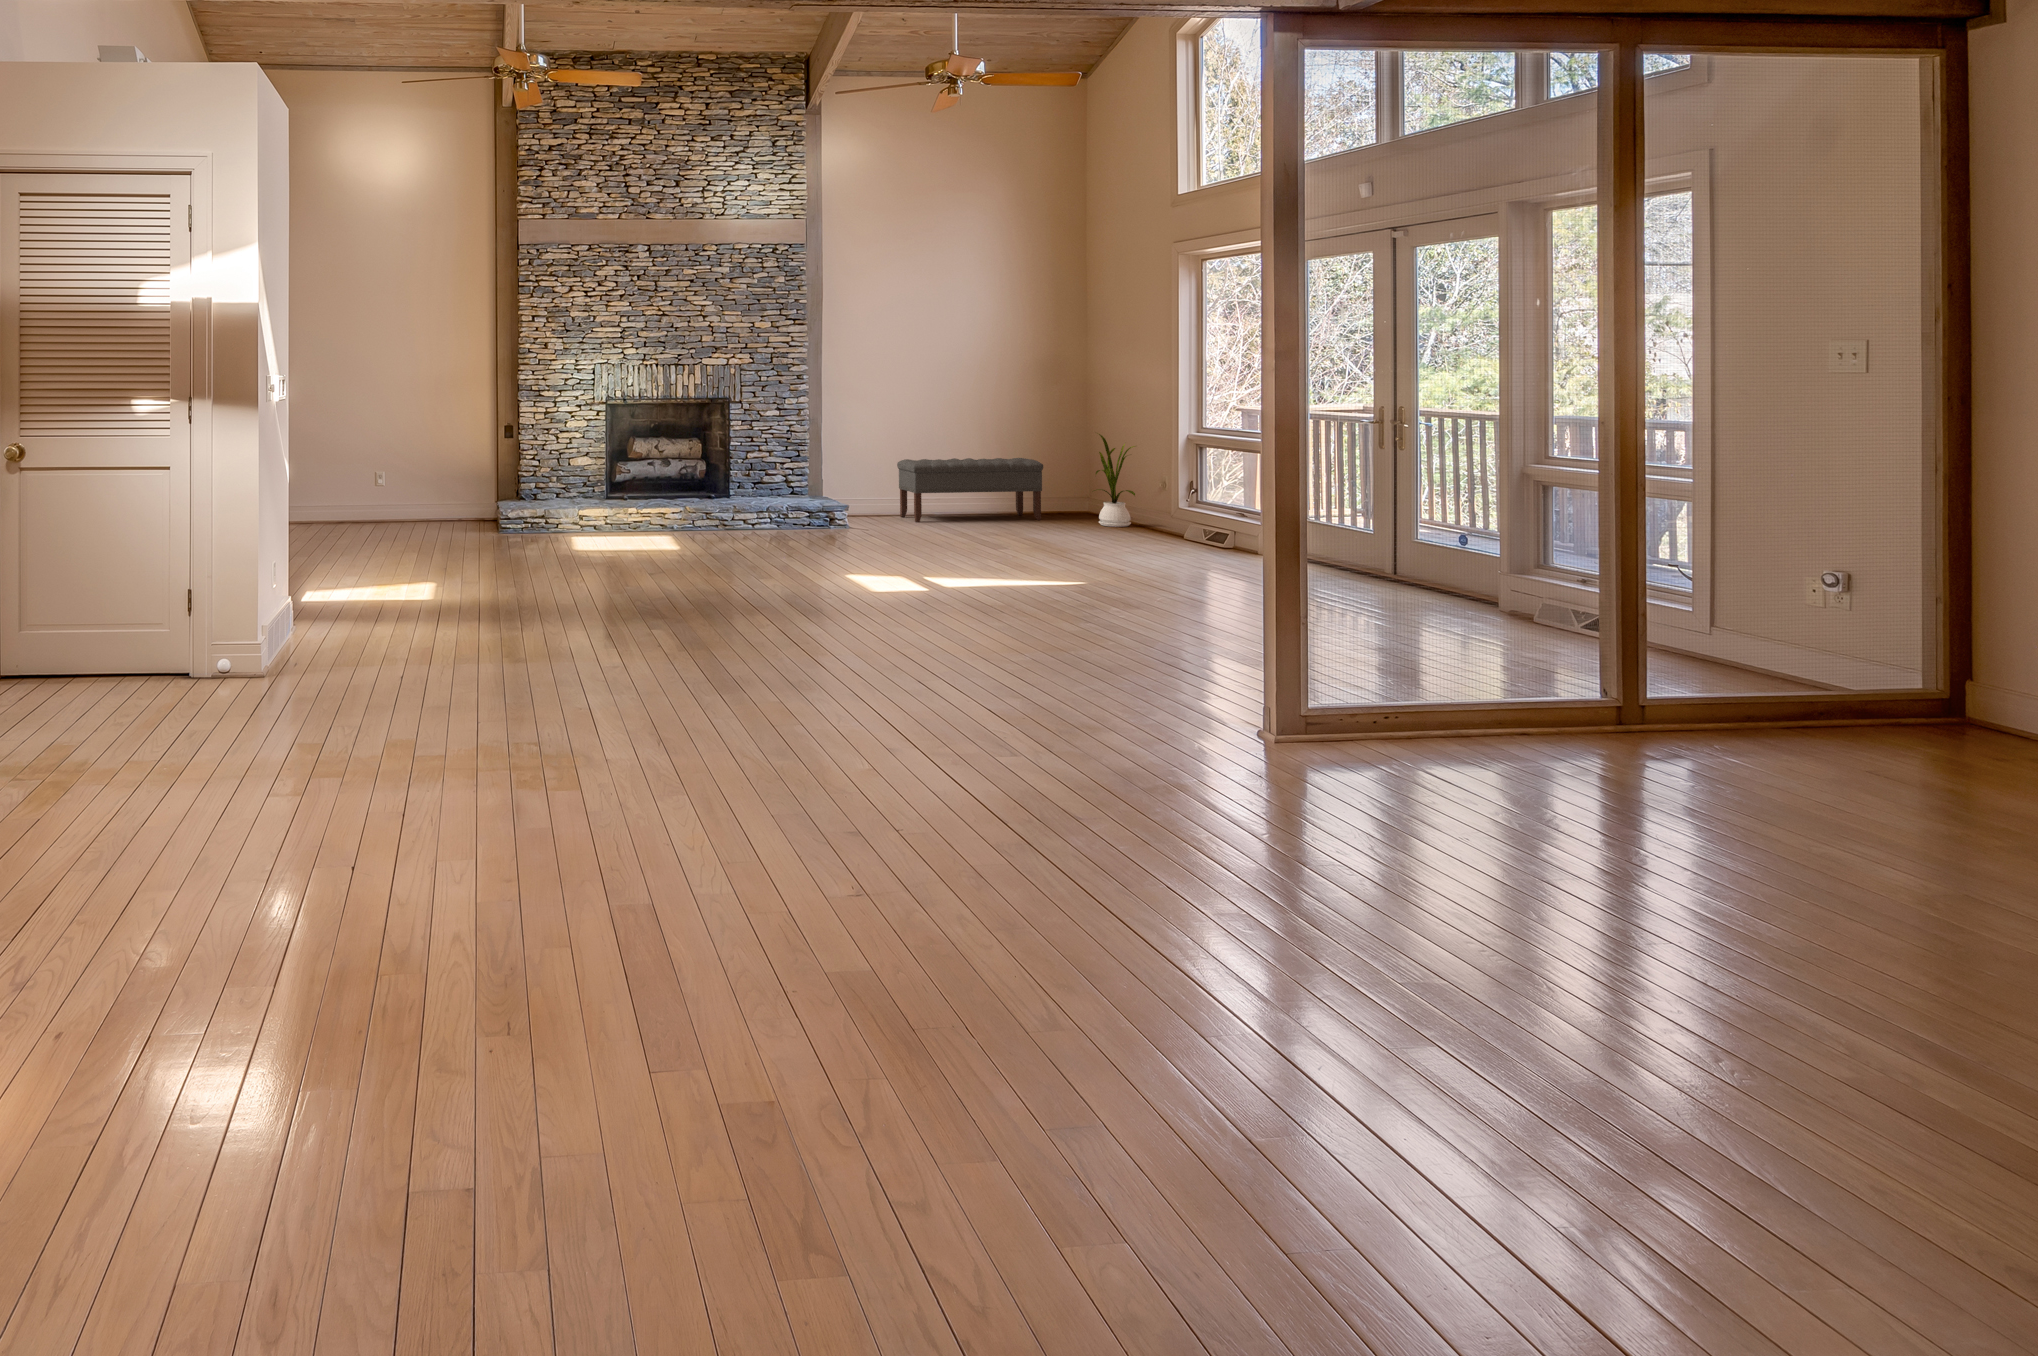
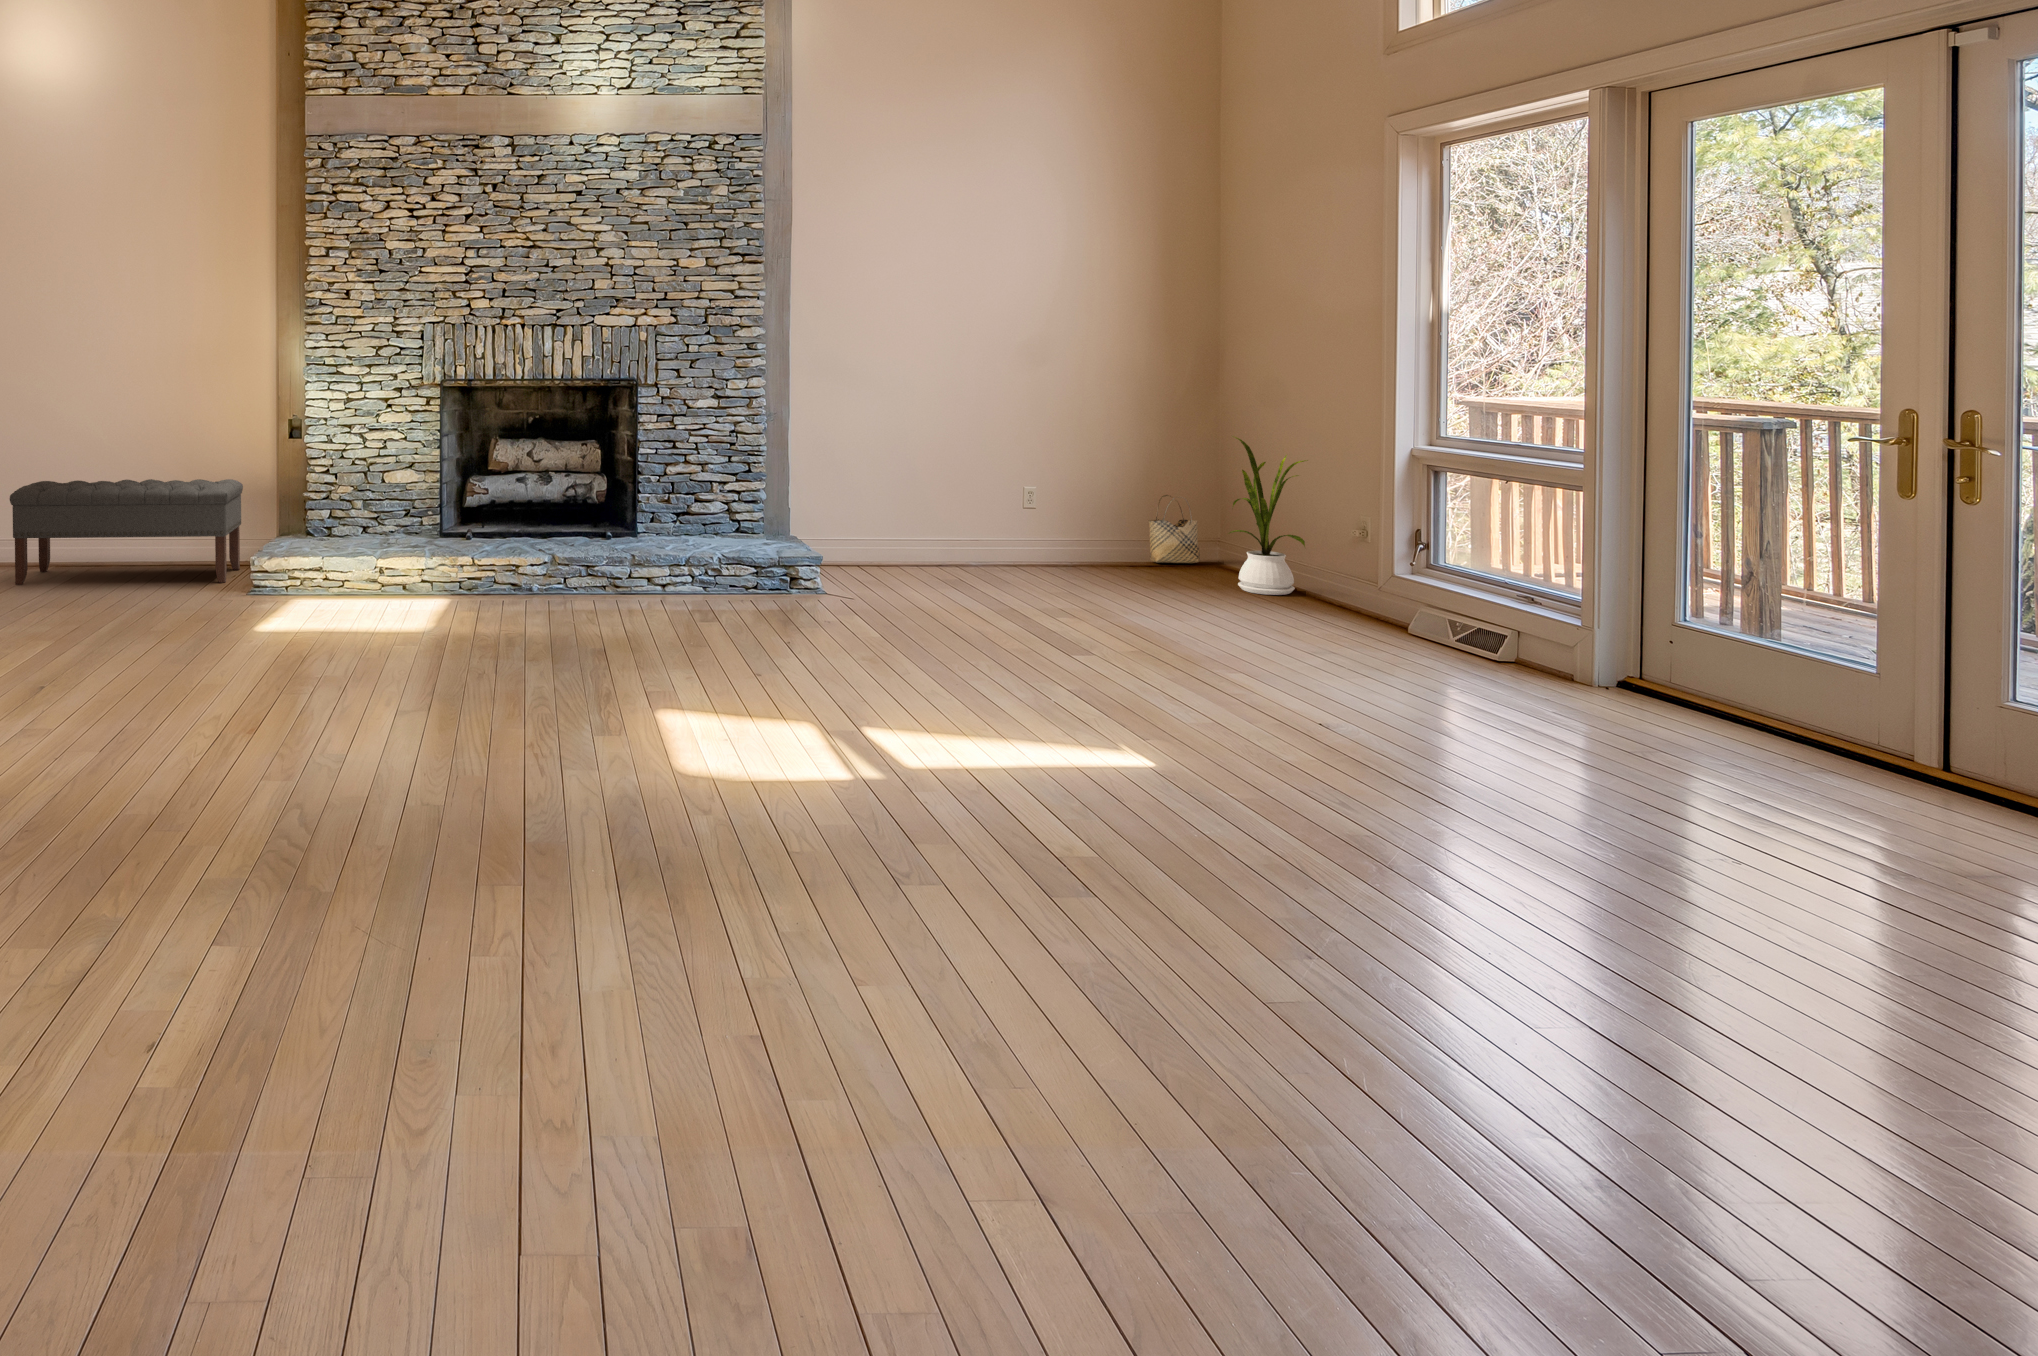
bench: present [897,458,1043,522] -> present [10,479,243,585]
woven basket: none [1048,472,1079,515] -> present [1149,495,1200,563]

